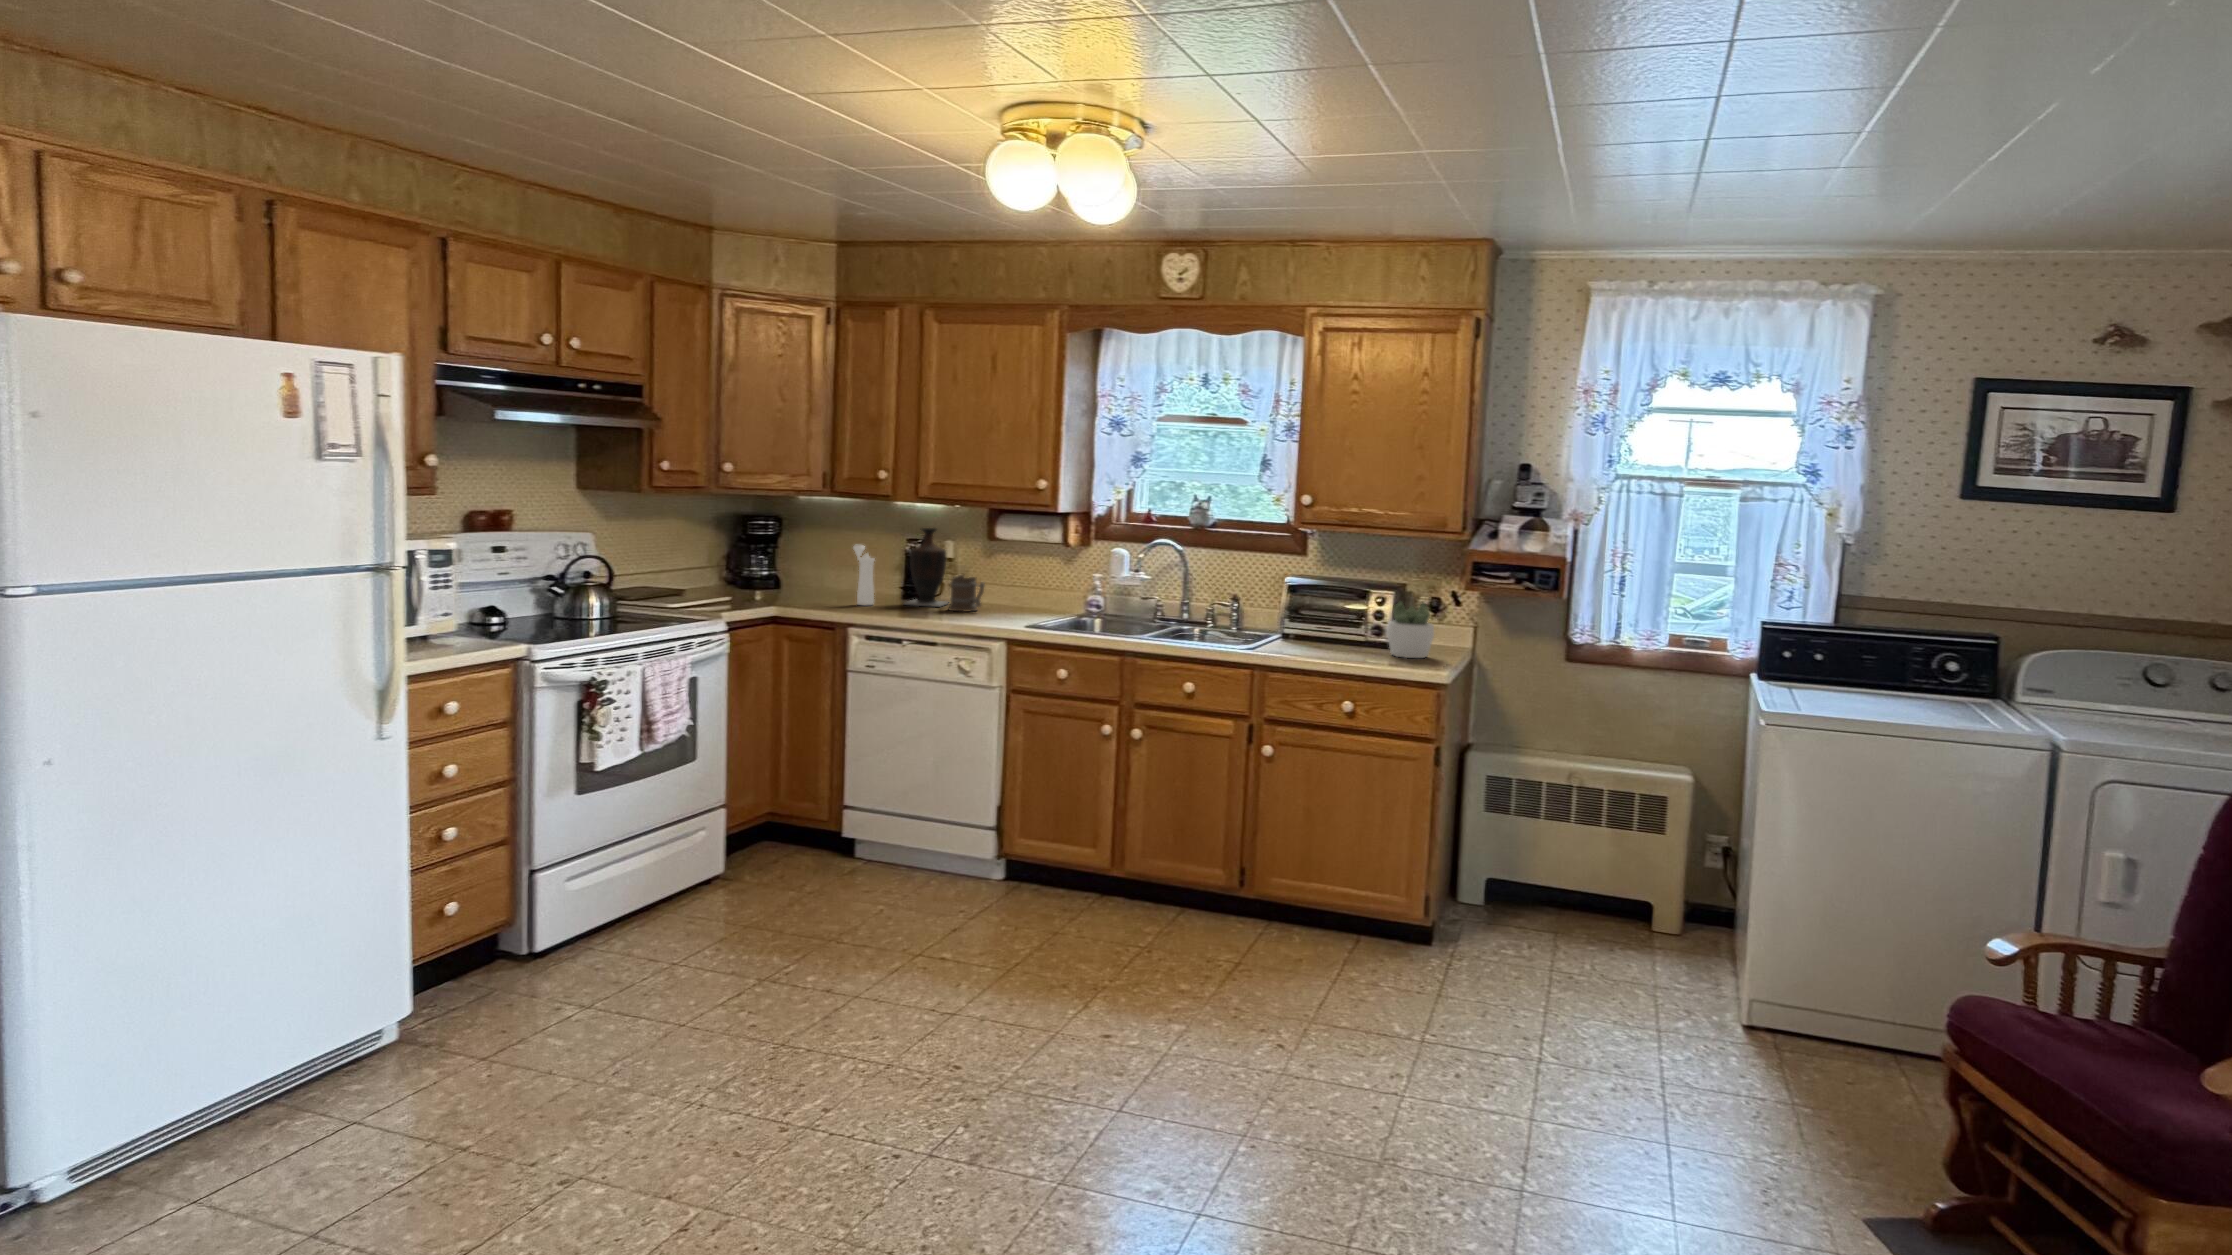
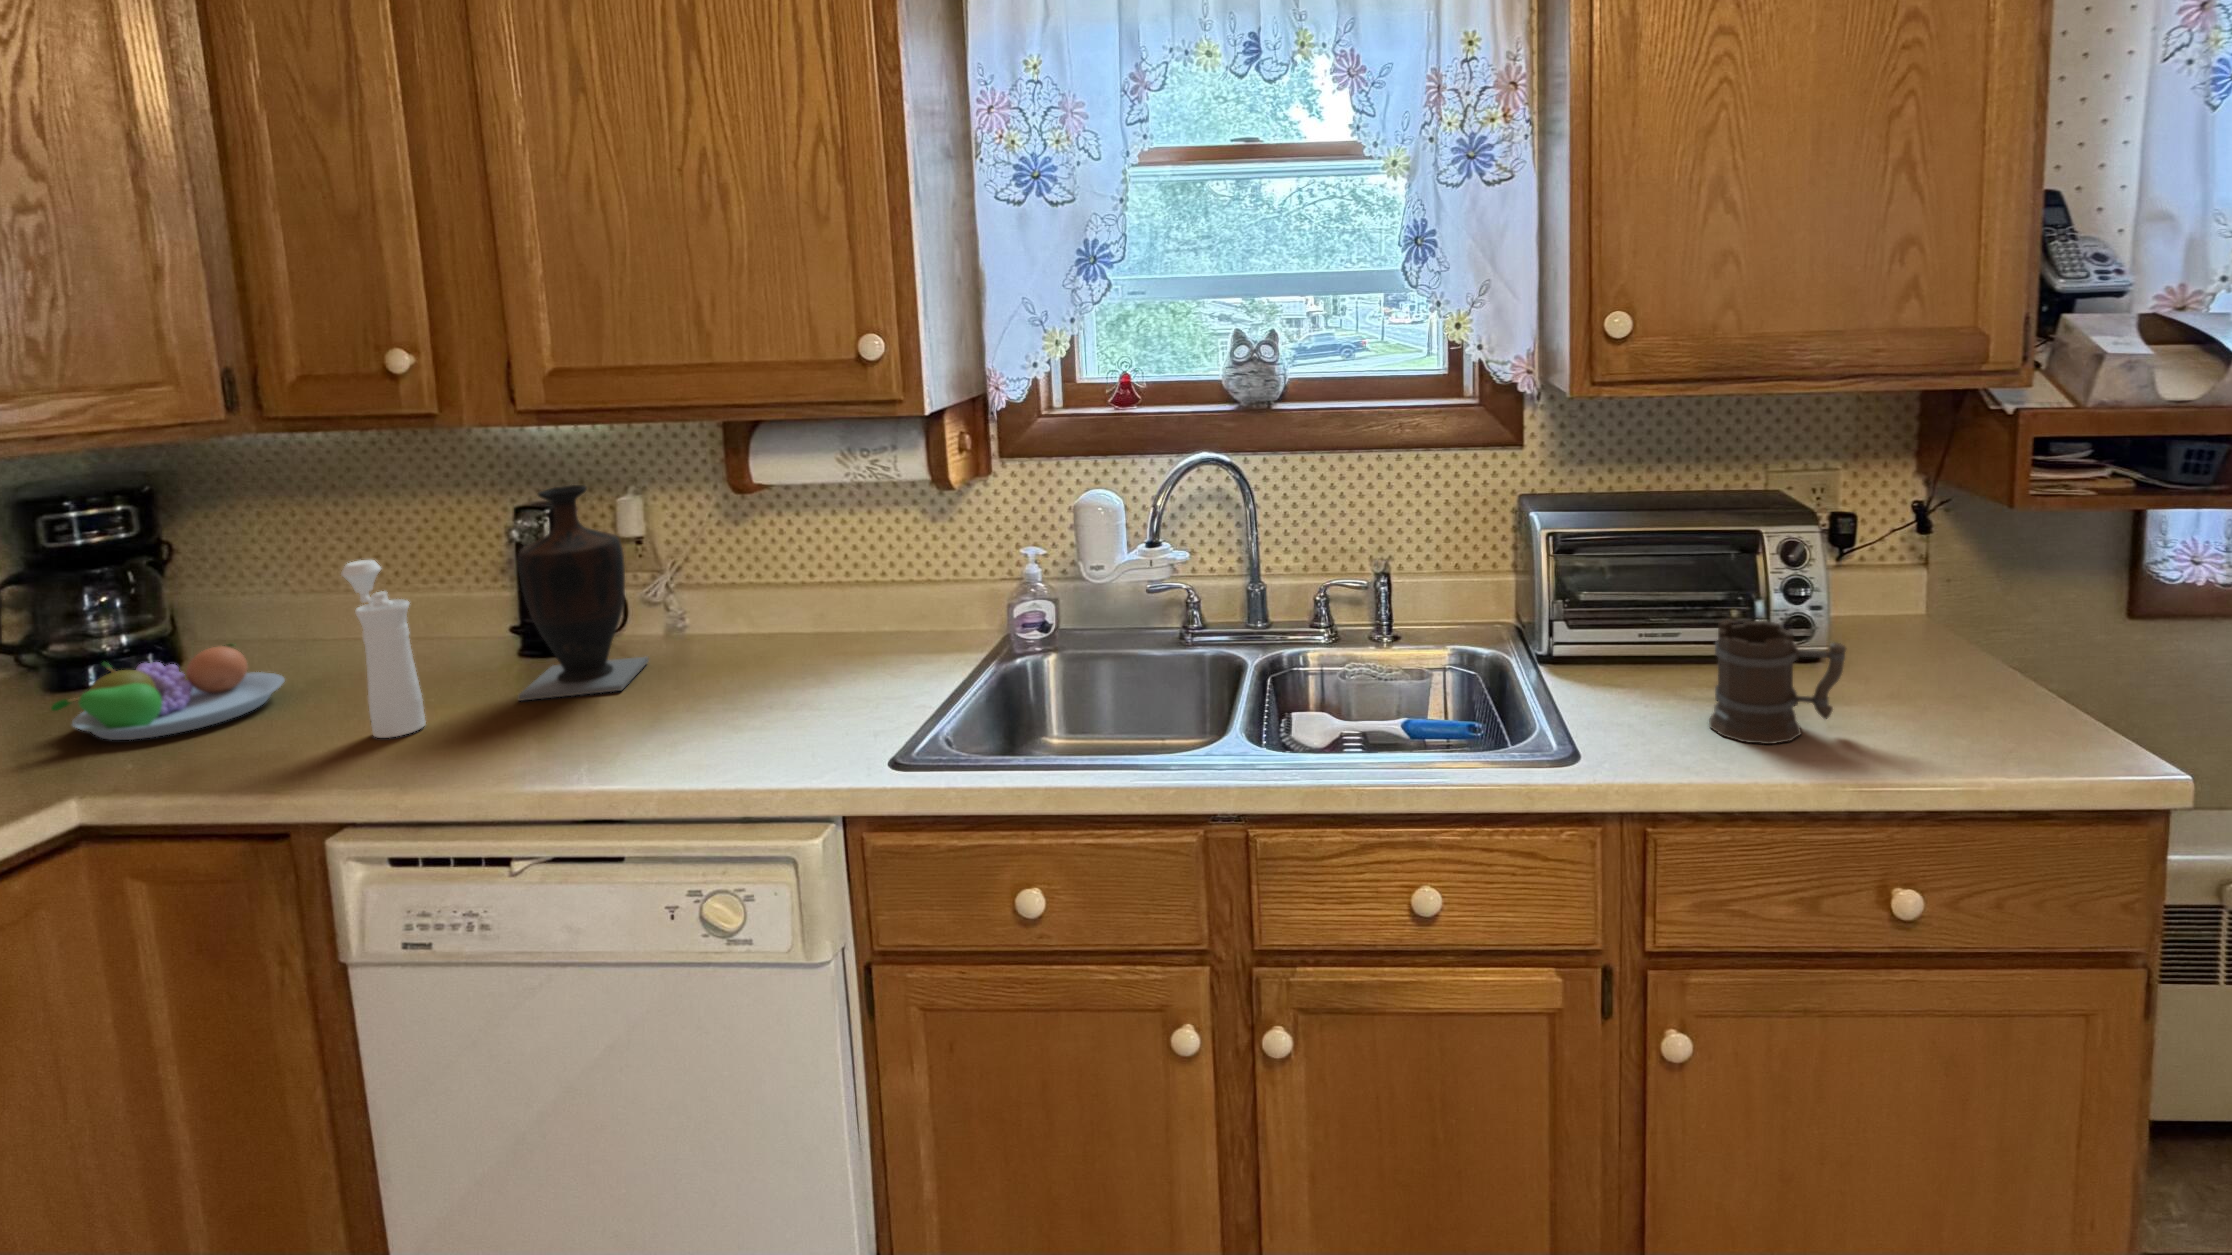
fruit bowl: none [759,571,824,598] -> present [51,644,285,740]
mug: present [949,575,985,611] -> present [1709,619,1846,744]
succulent plant: present [1387,601,1434,658] -> none [1857,557,1989,714]

